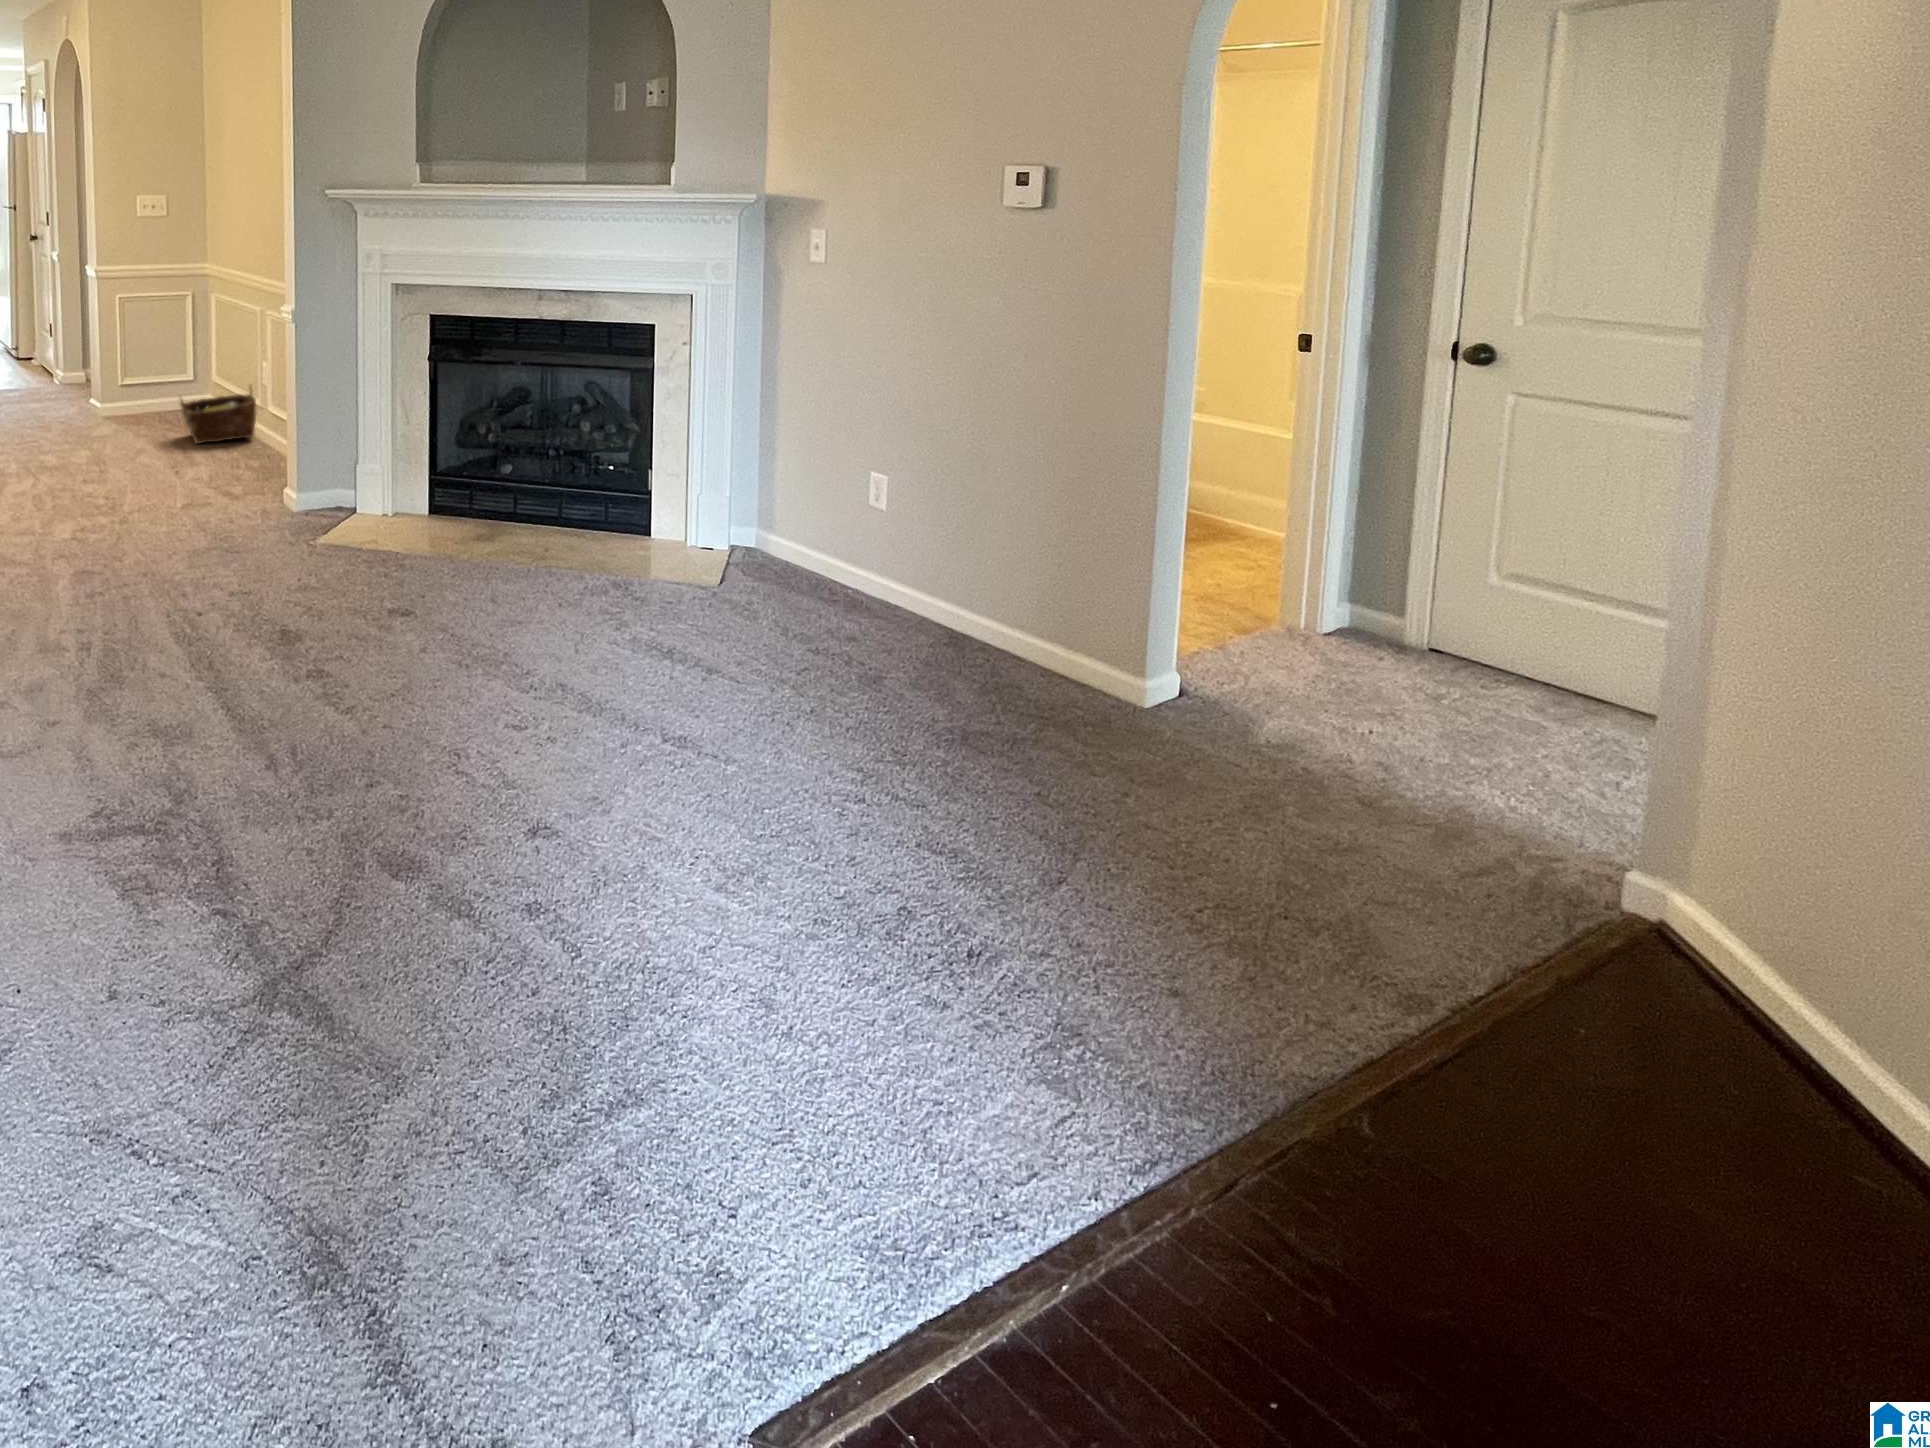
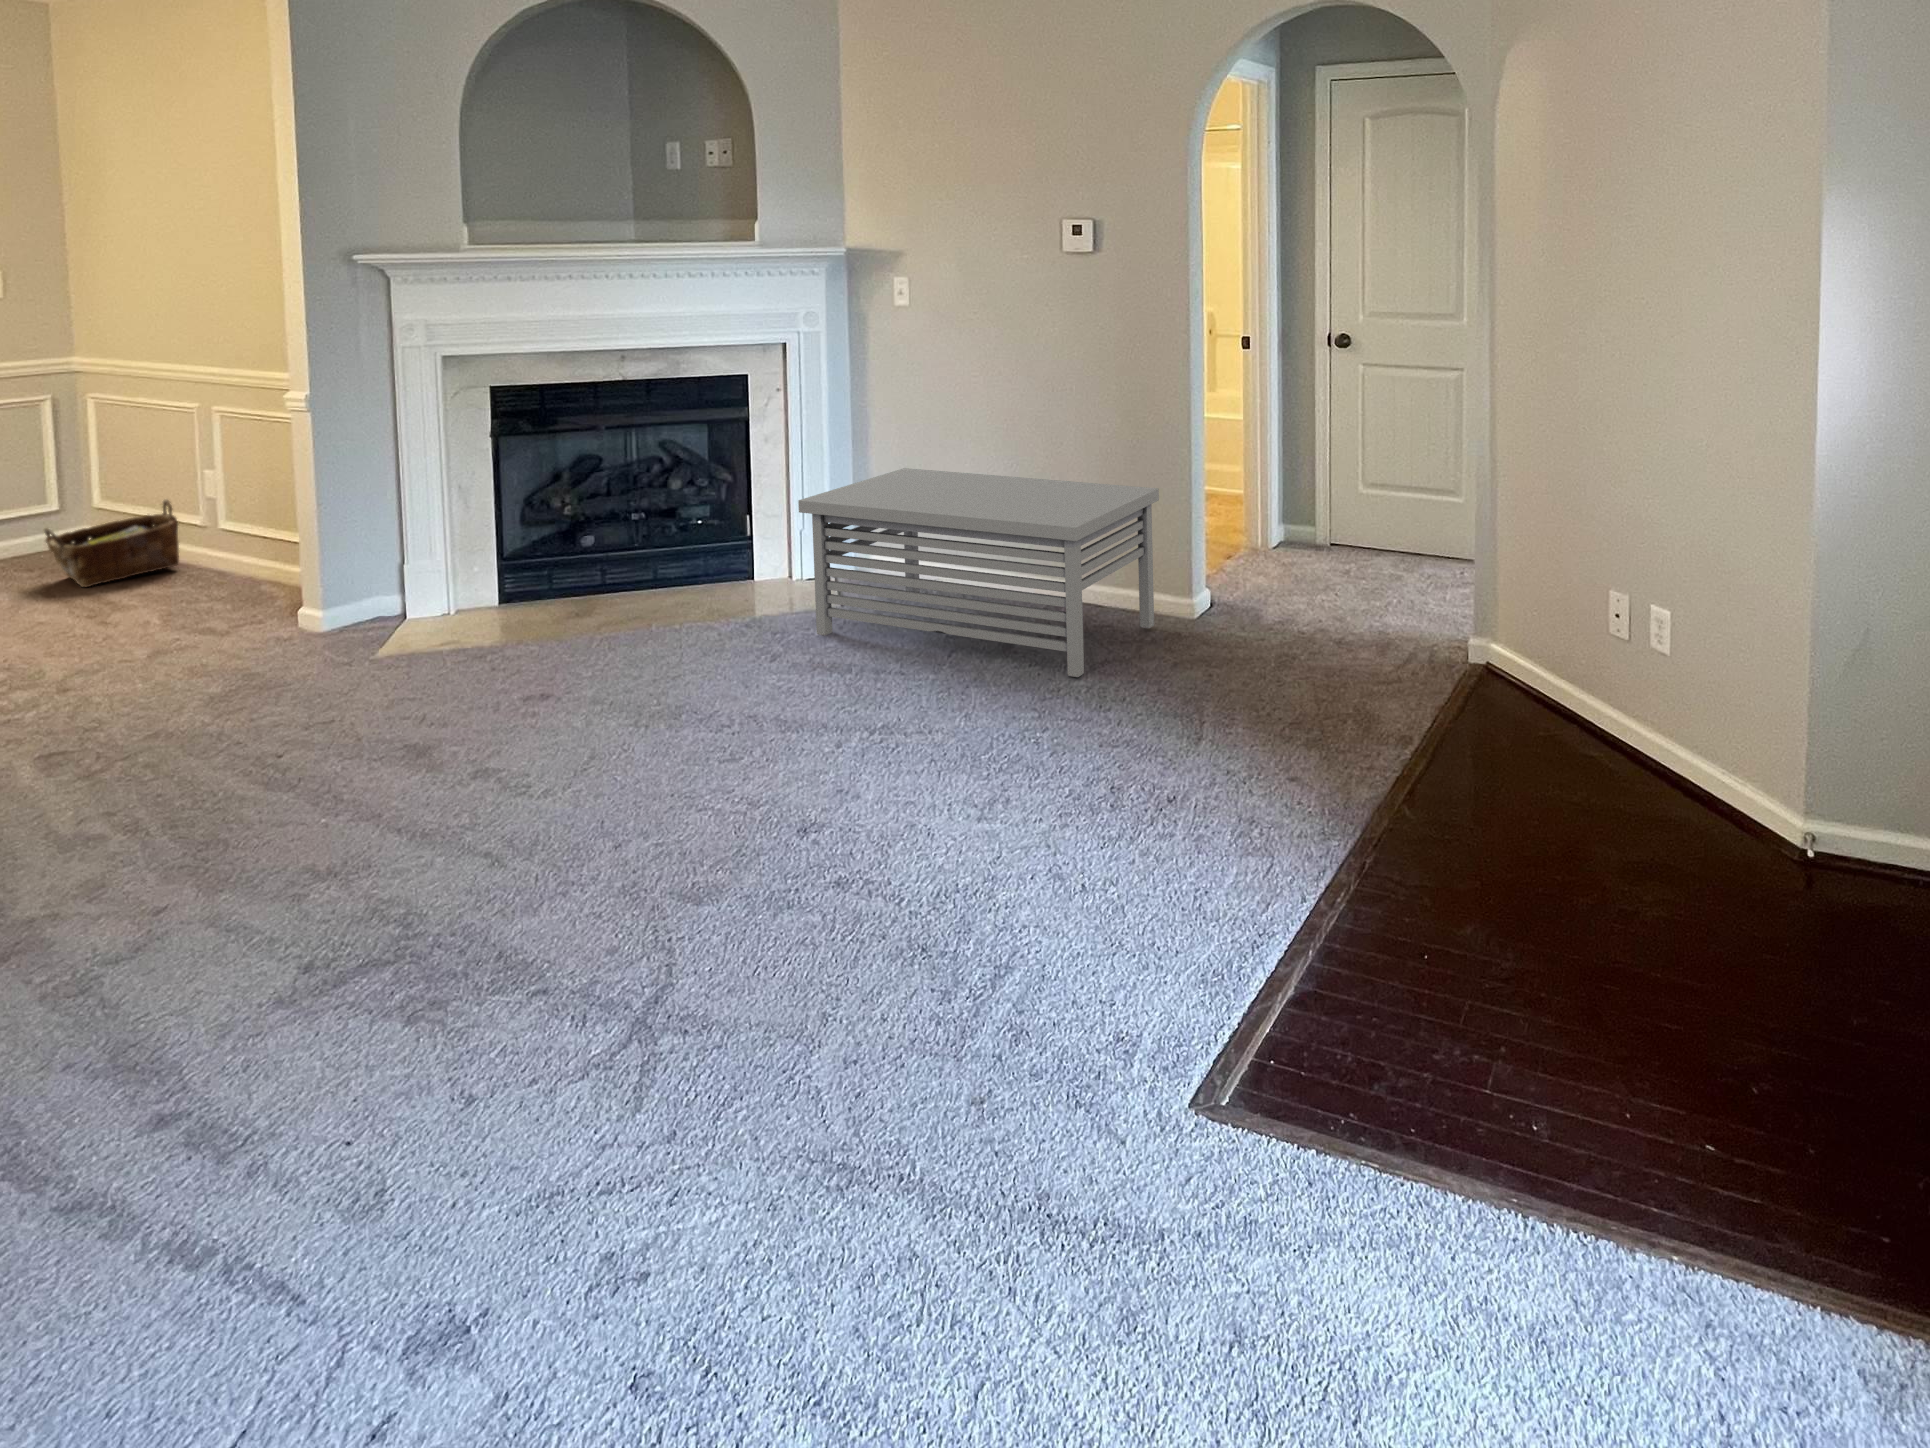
storage bench: none [661,444,1095,741] -> present [798,468,1159,677]

